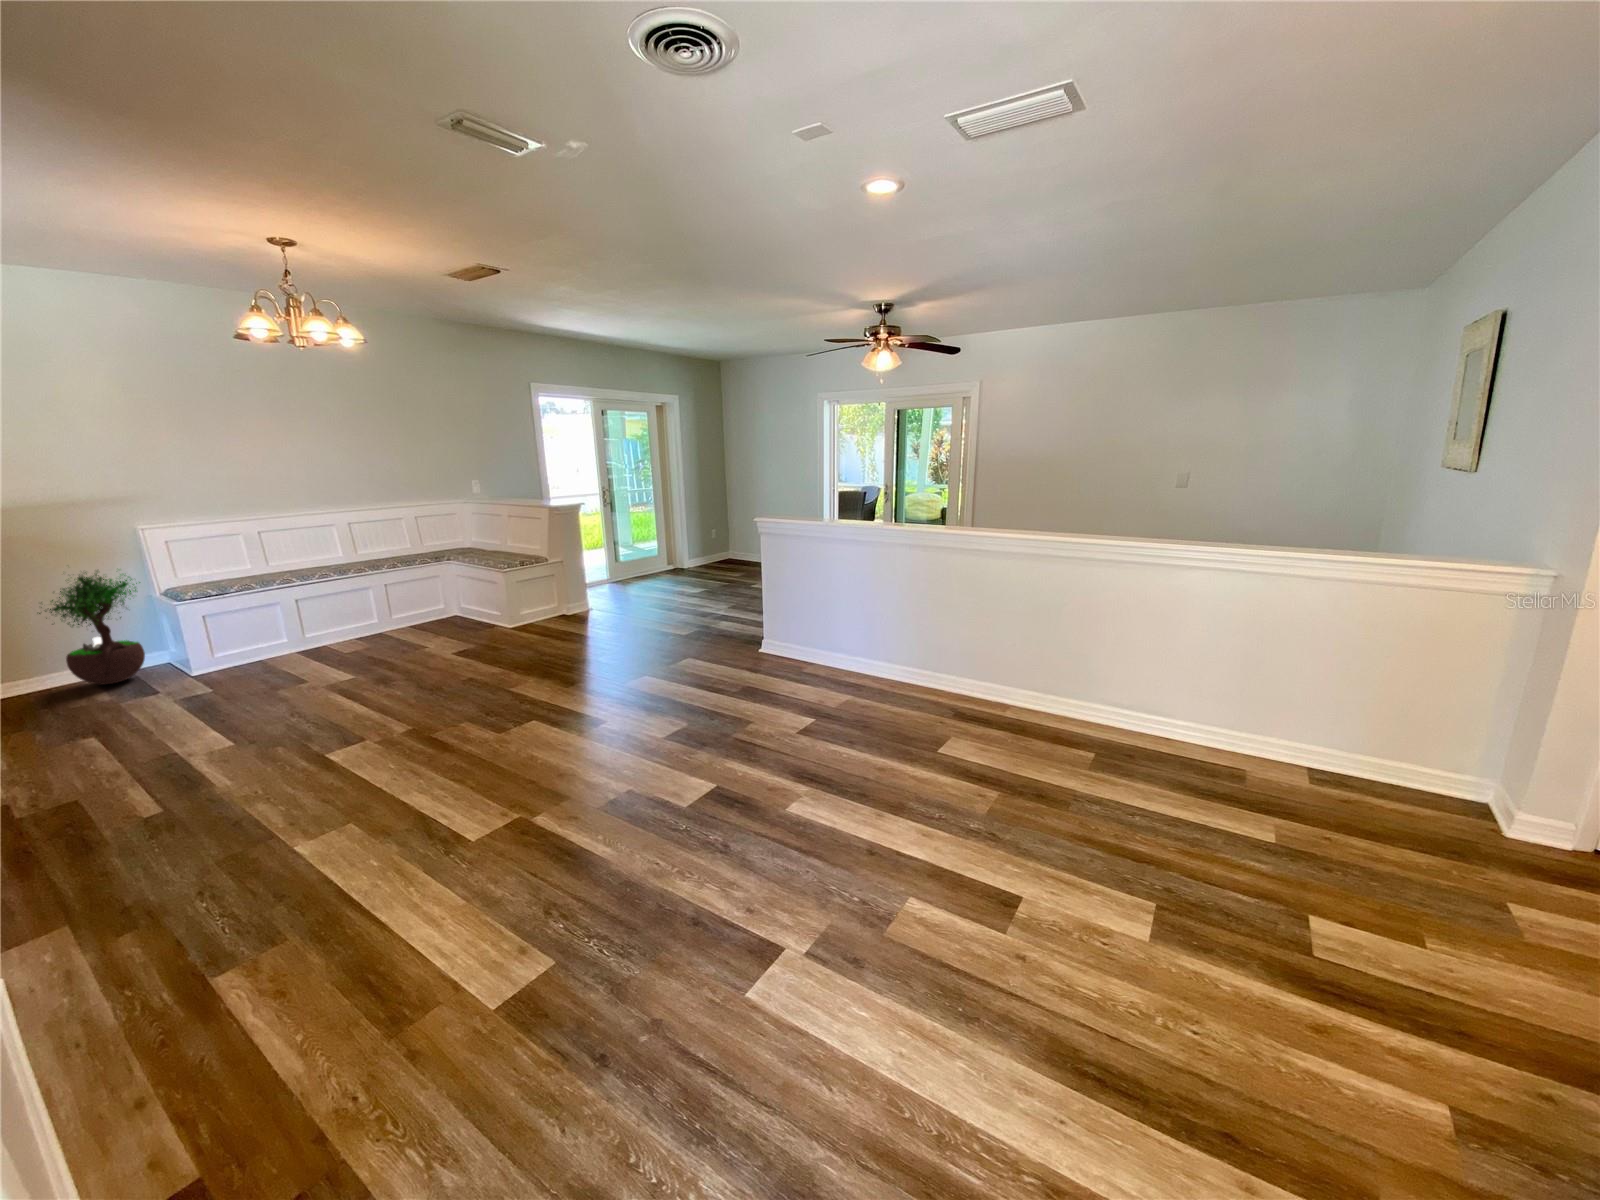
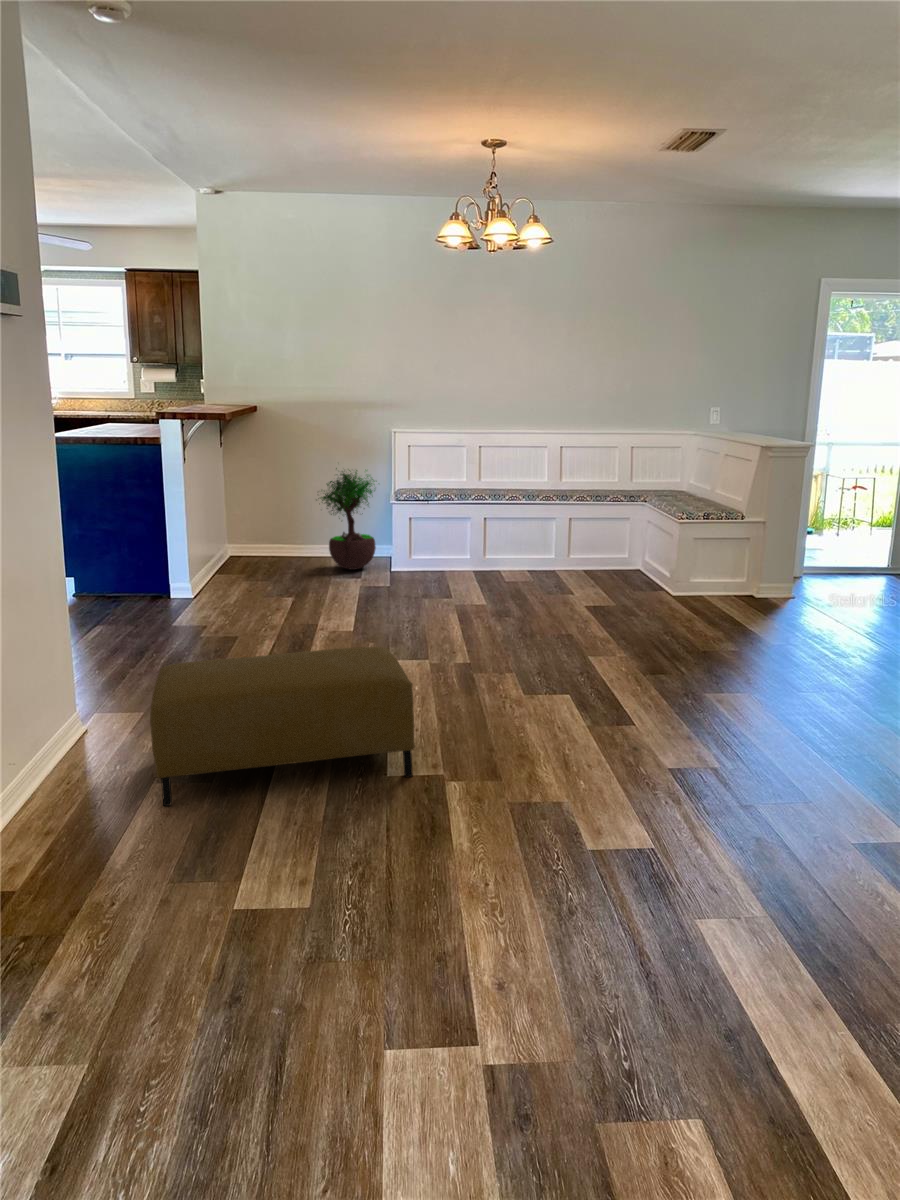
ottoman: none [133,732,496,995] -> present [150,647,415,806]

